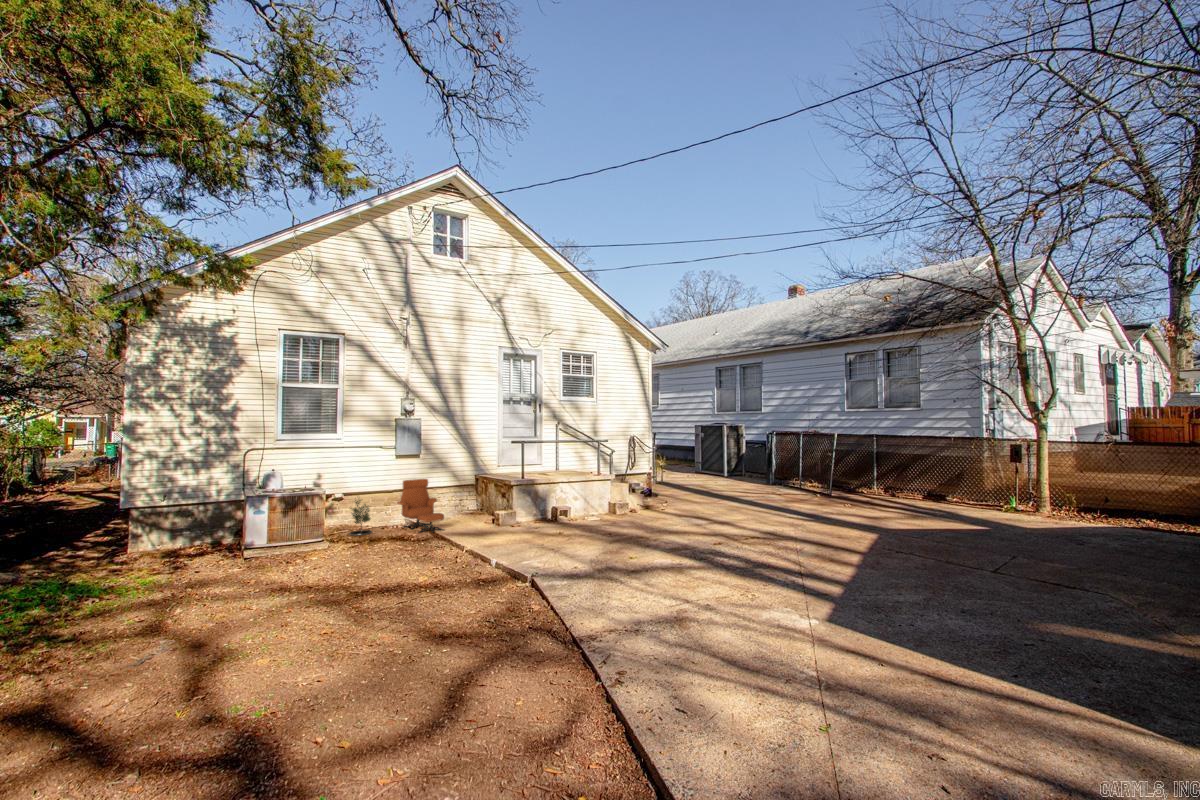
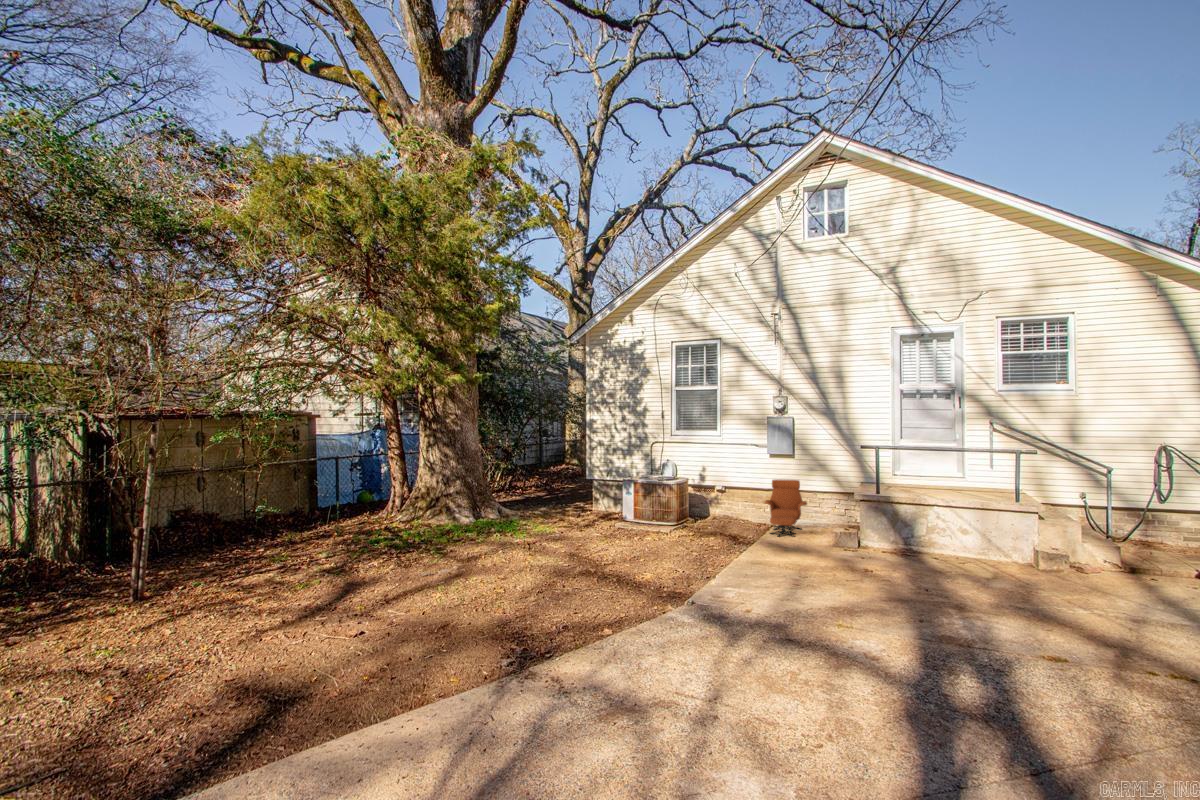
potted tree: present [349,500,372,536] -> none [720,488,744,527]

